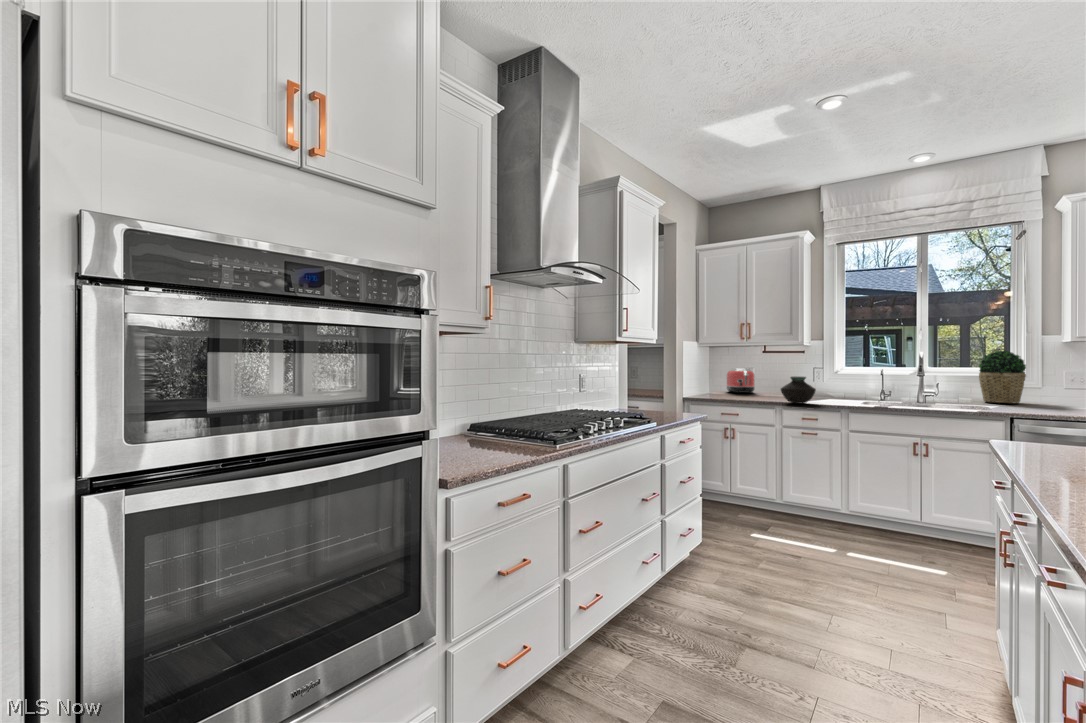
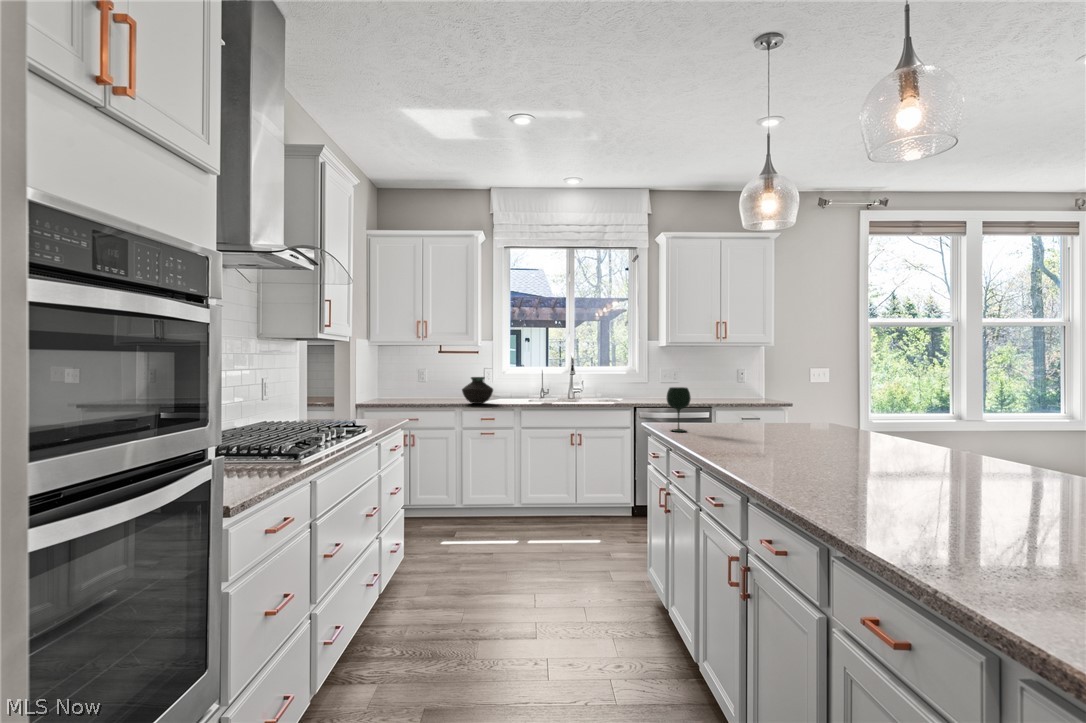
potted plant: present [979,351,1026,403] -> none [609,353,639,396]
toaster: present [727,369,755,393] -> none [398,369,429,396]
wine glass: none [1019,395,1062,455] -> present [667,387,691,432]

